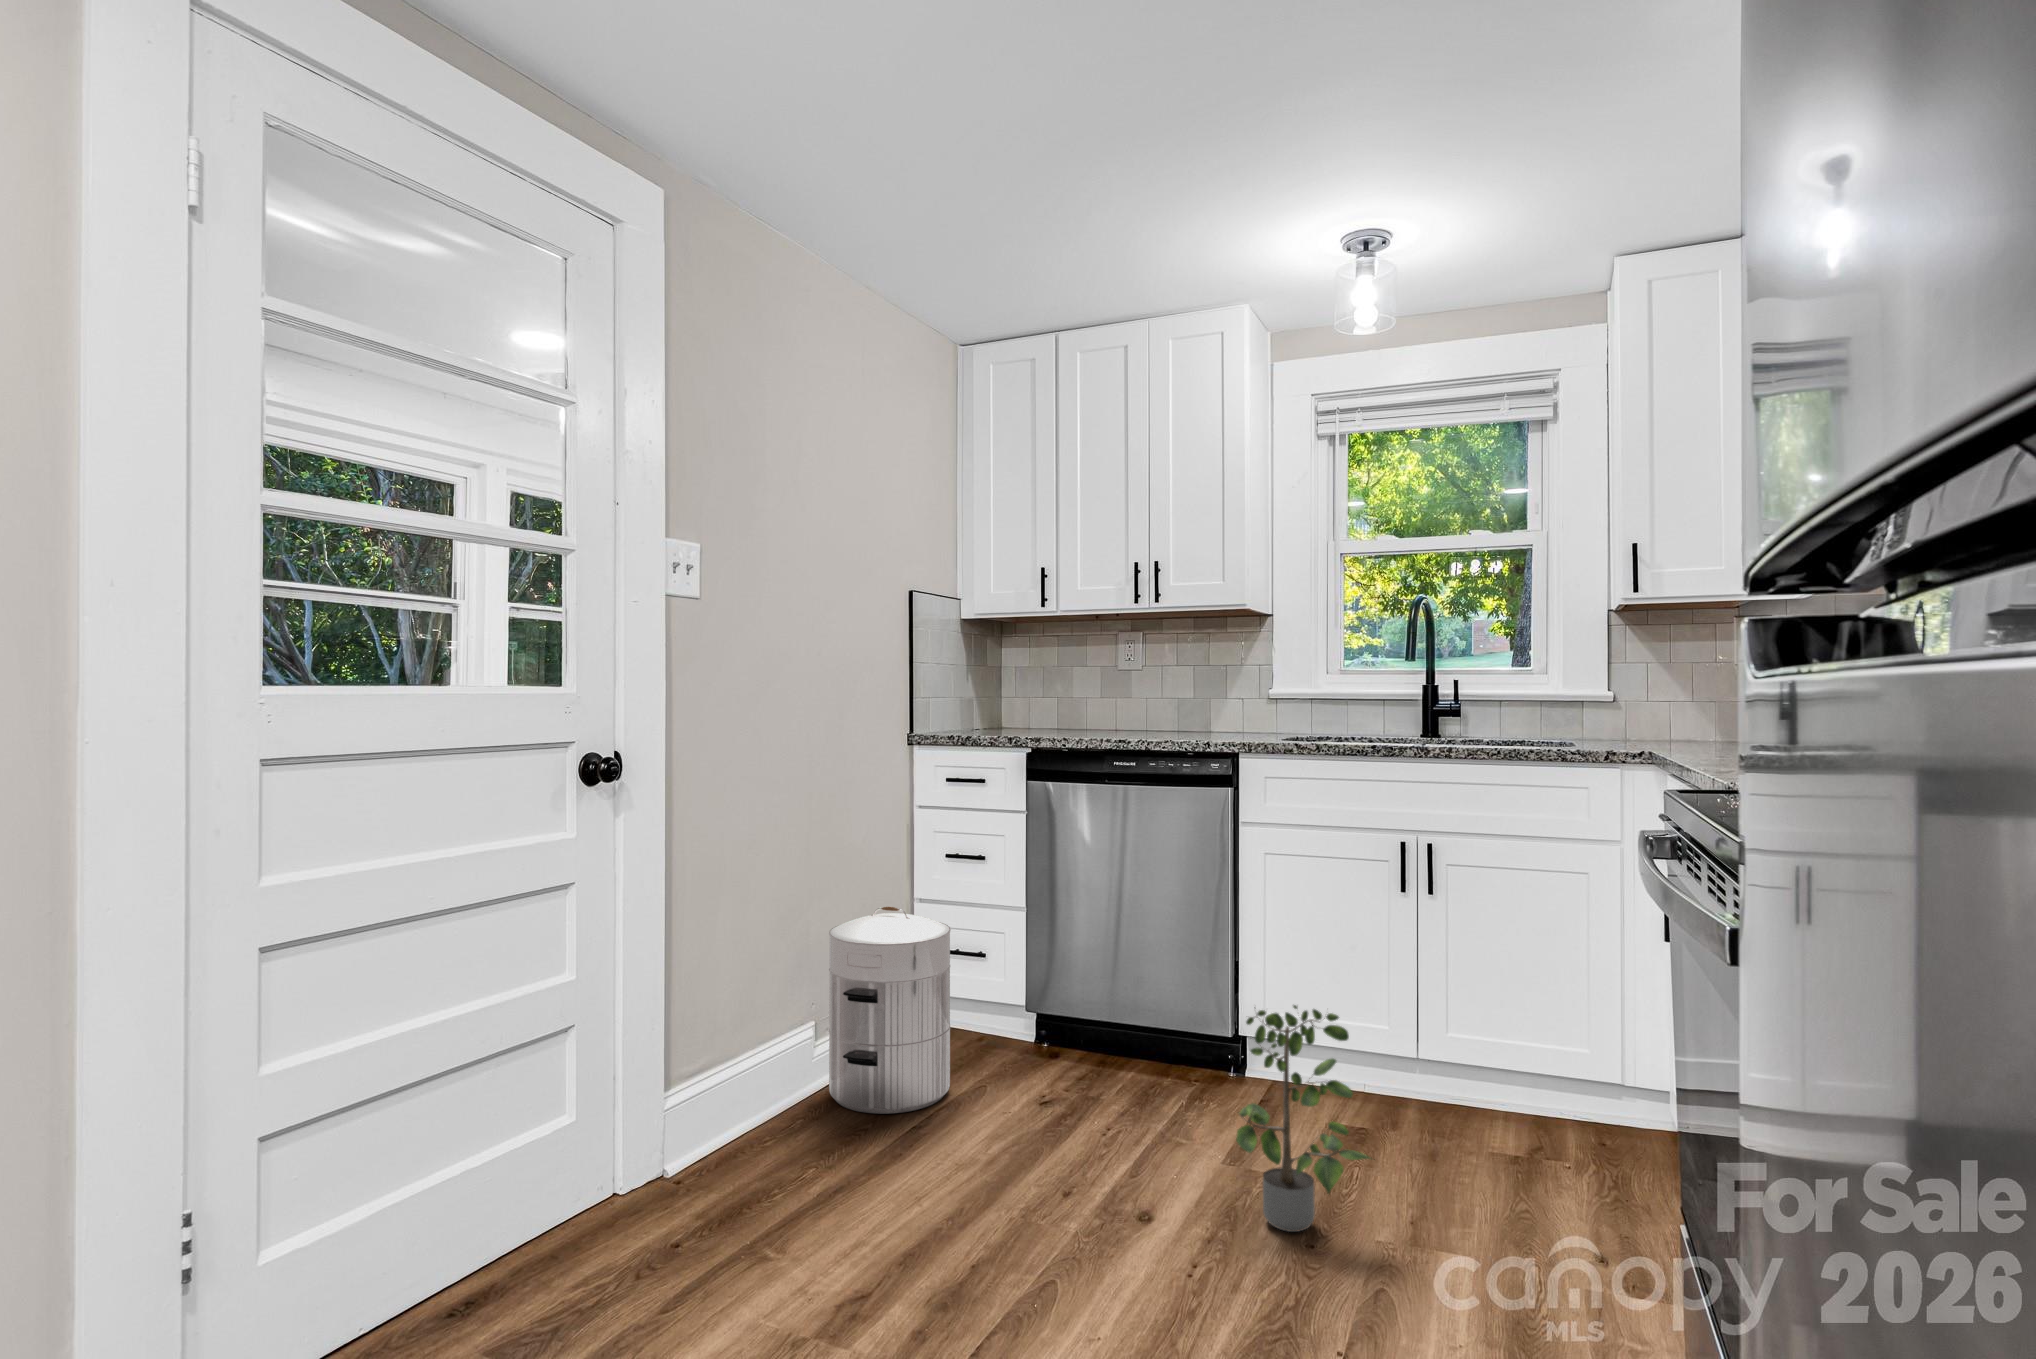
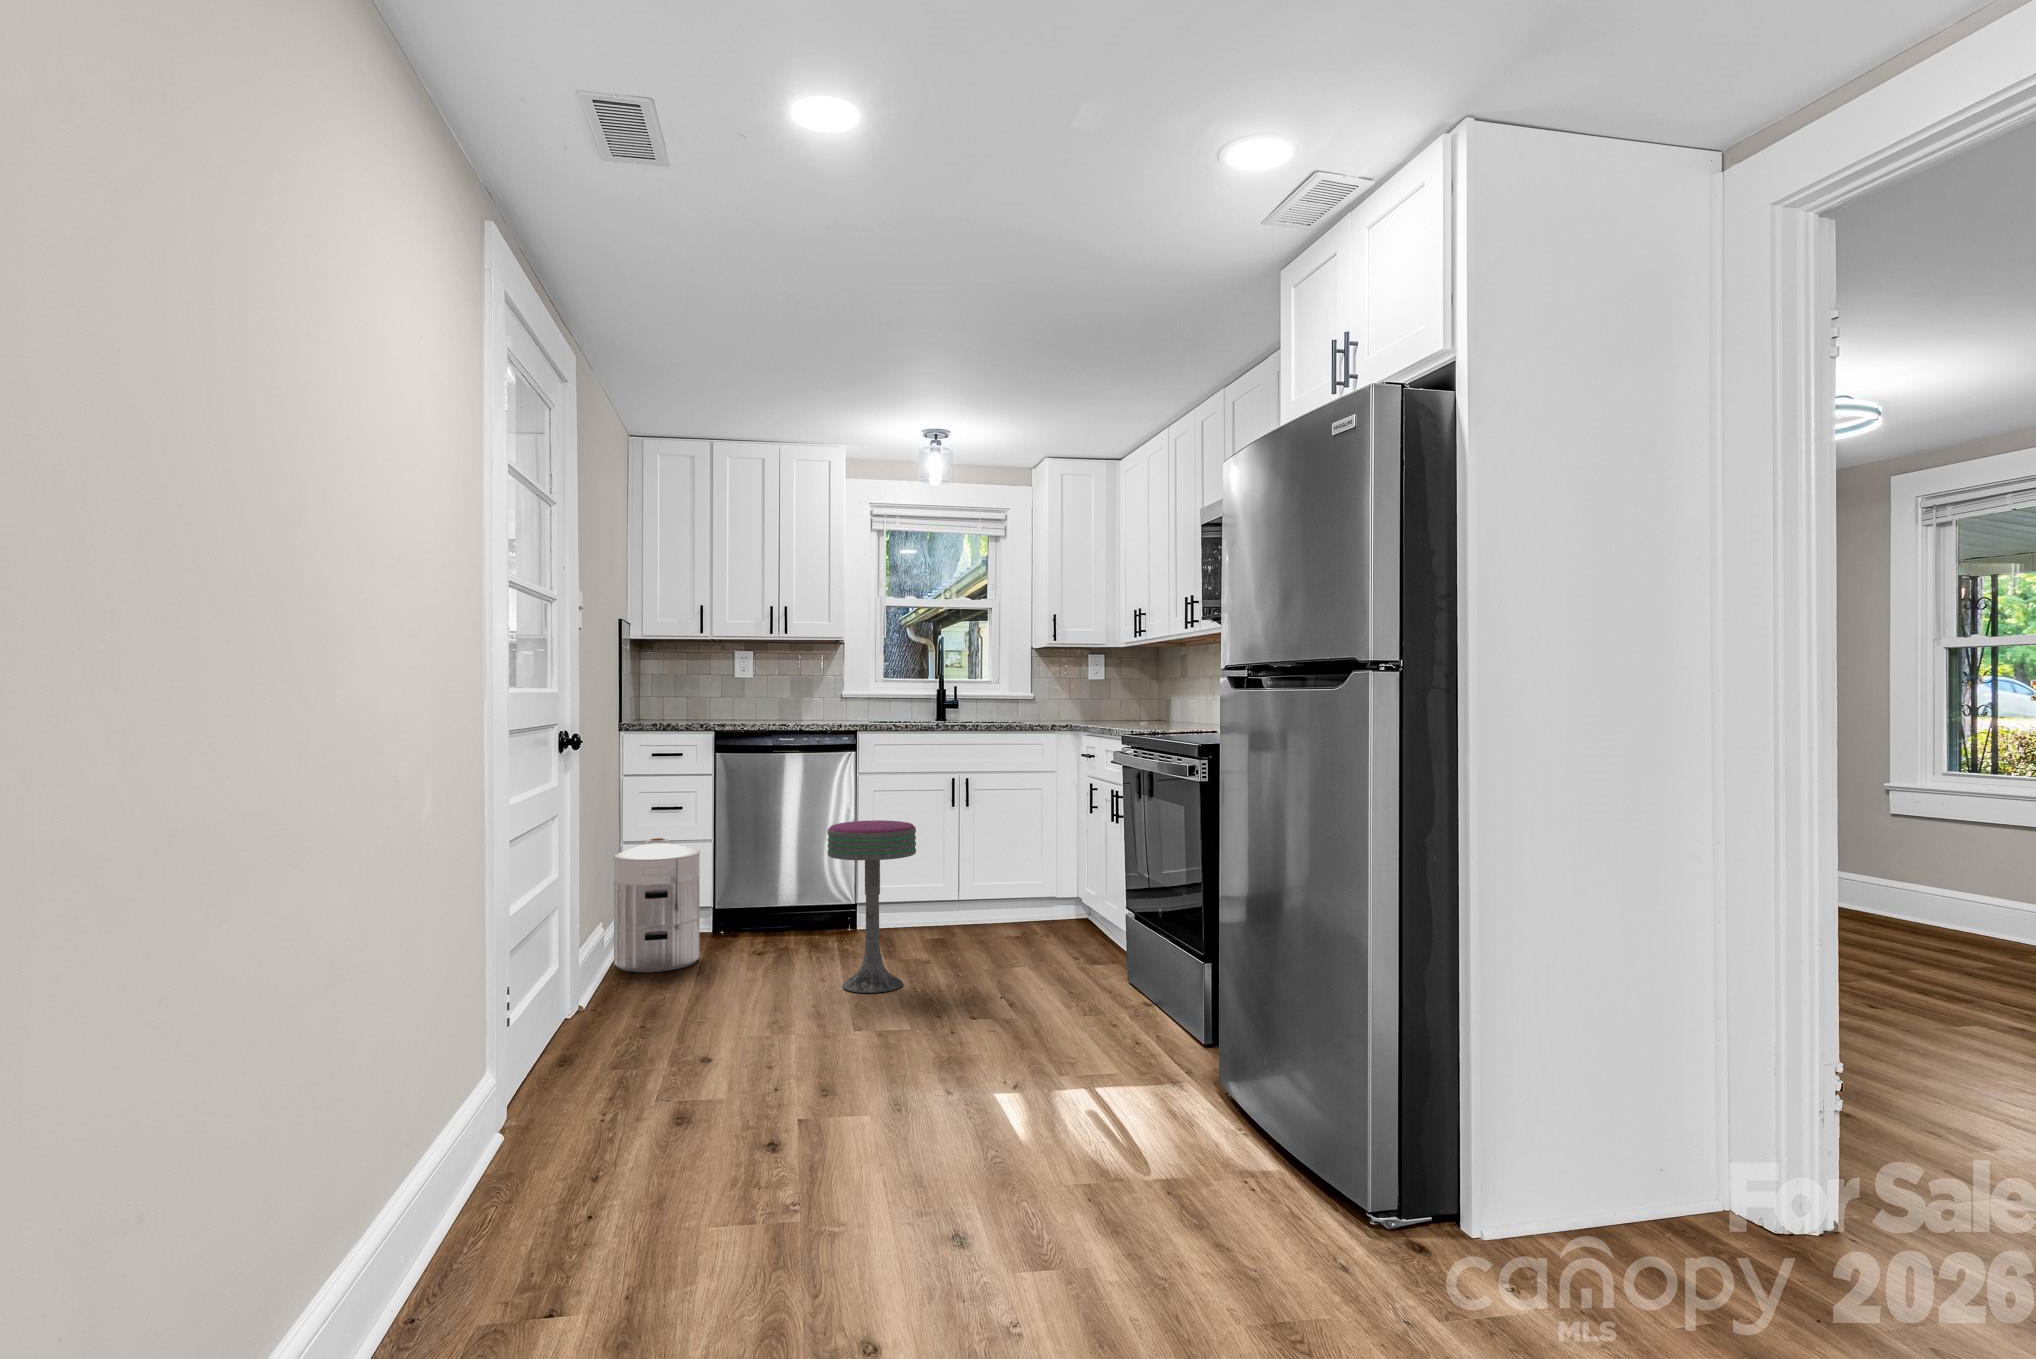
bar stool: none [1020,930,1189,1285] -> present [828,820,916,993]
potted plant: present [1236,1005,1375,1232] -> none [918,850,985,966]

